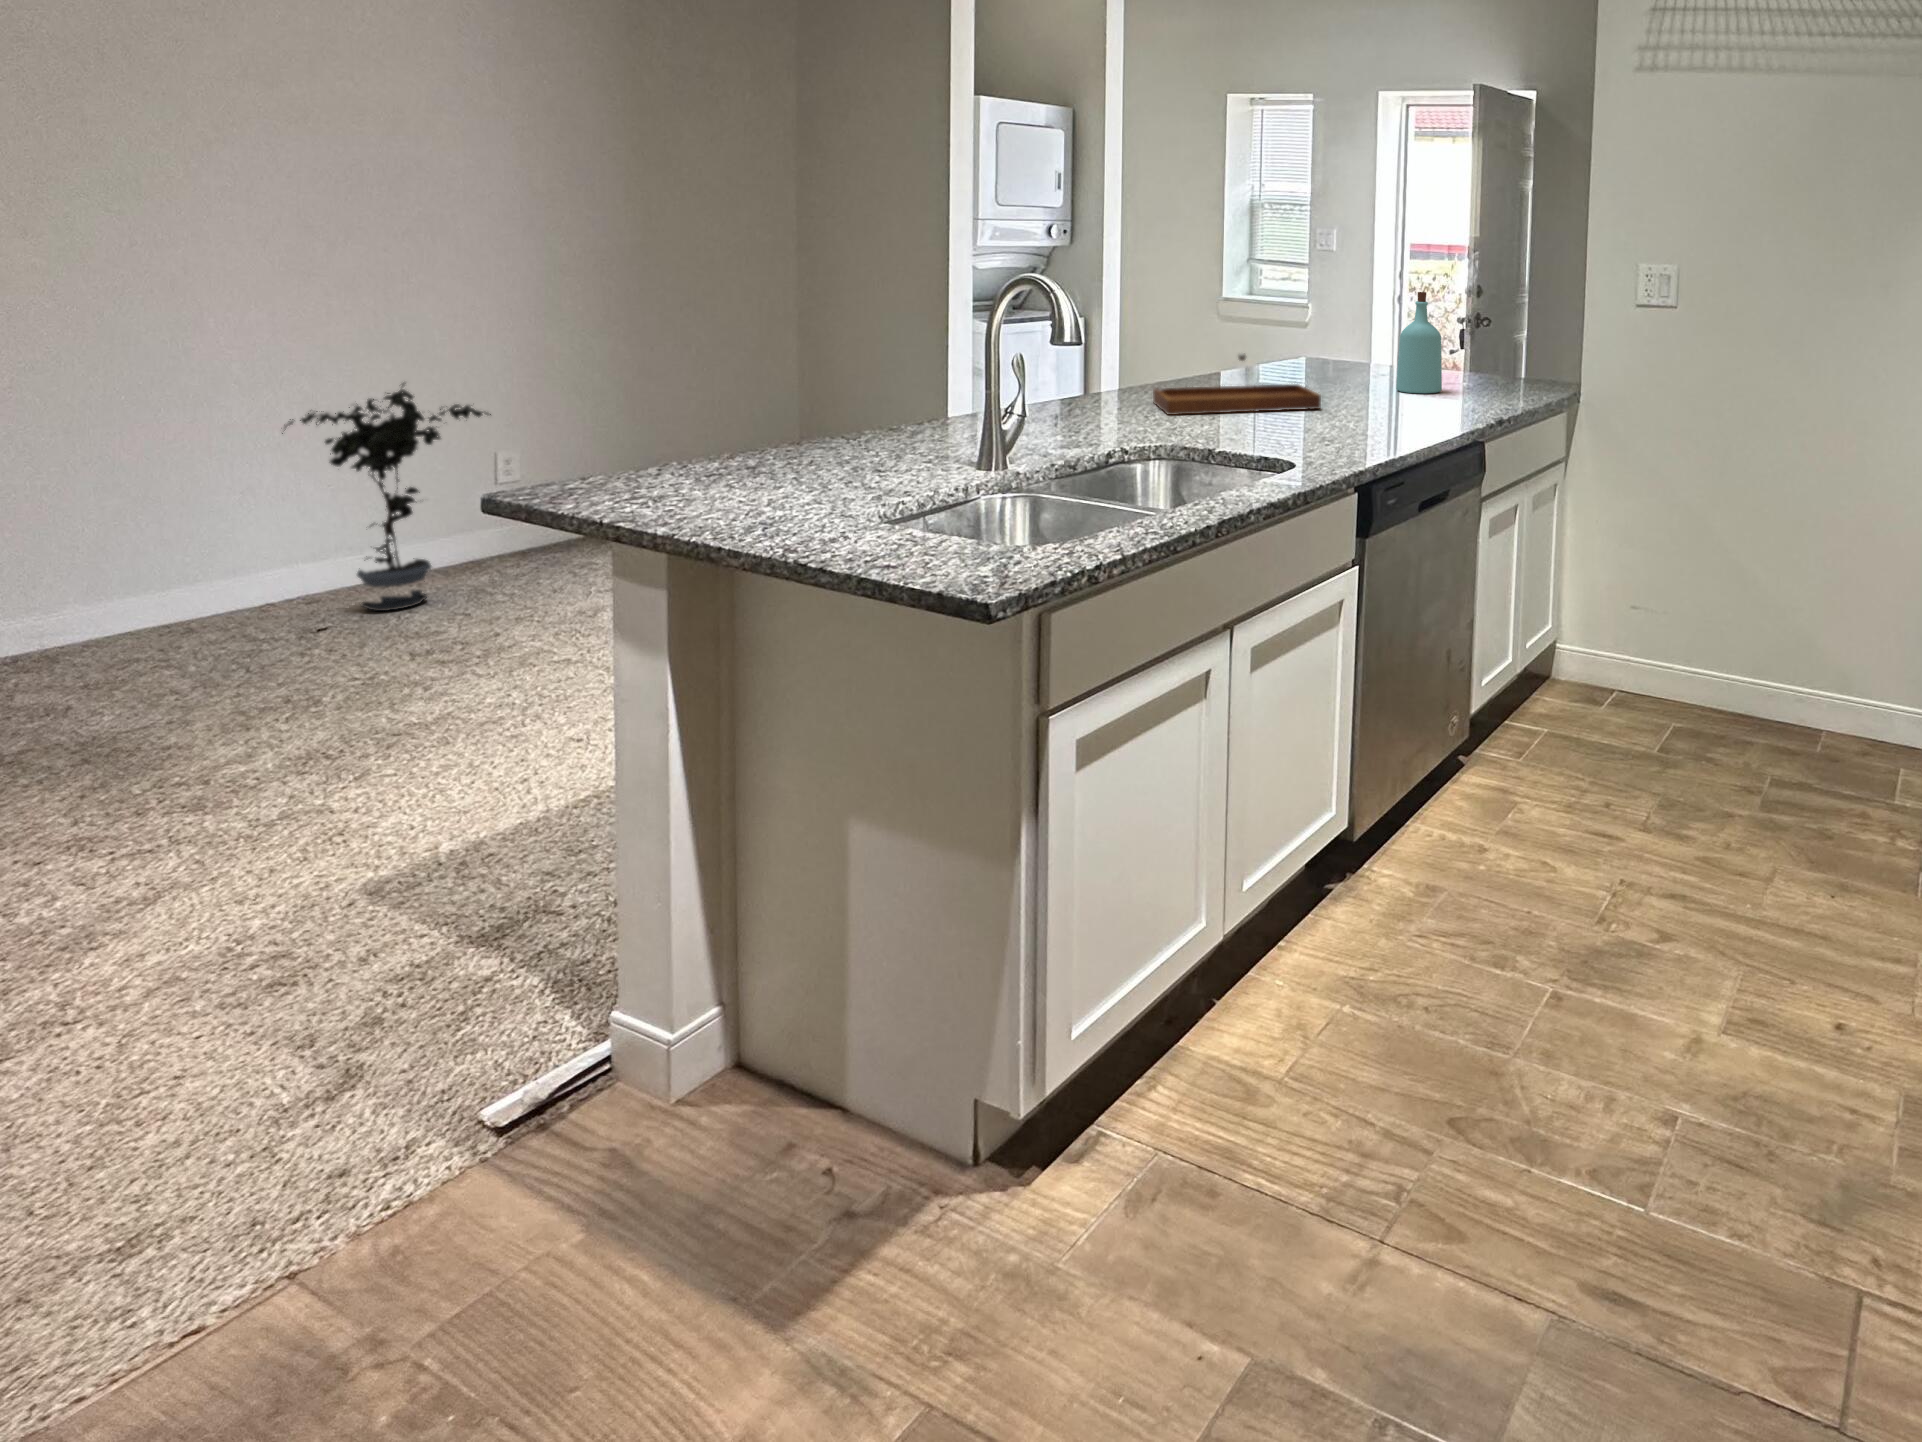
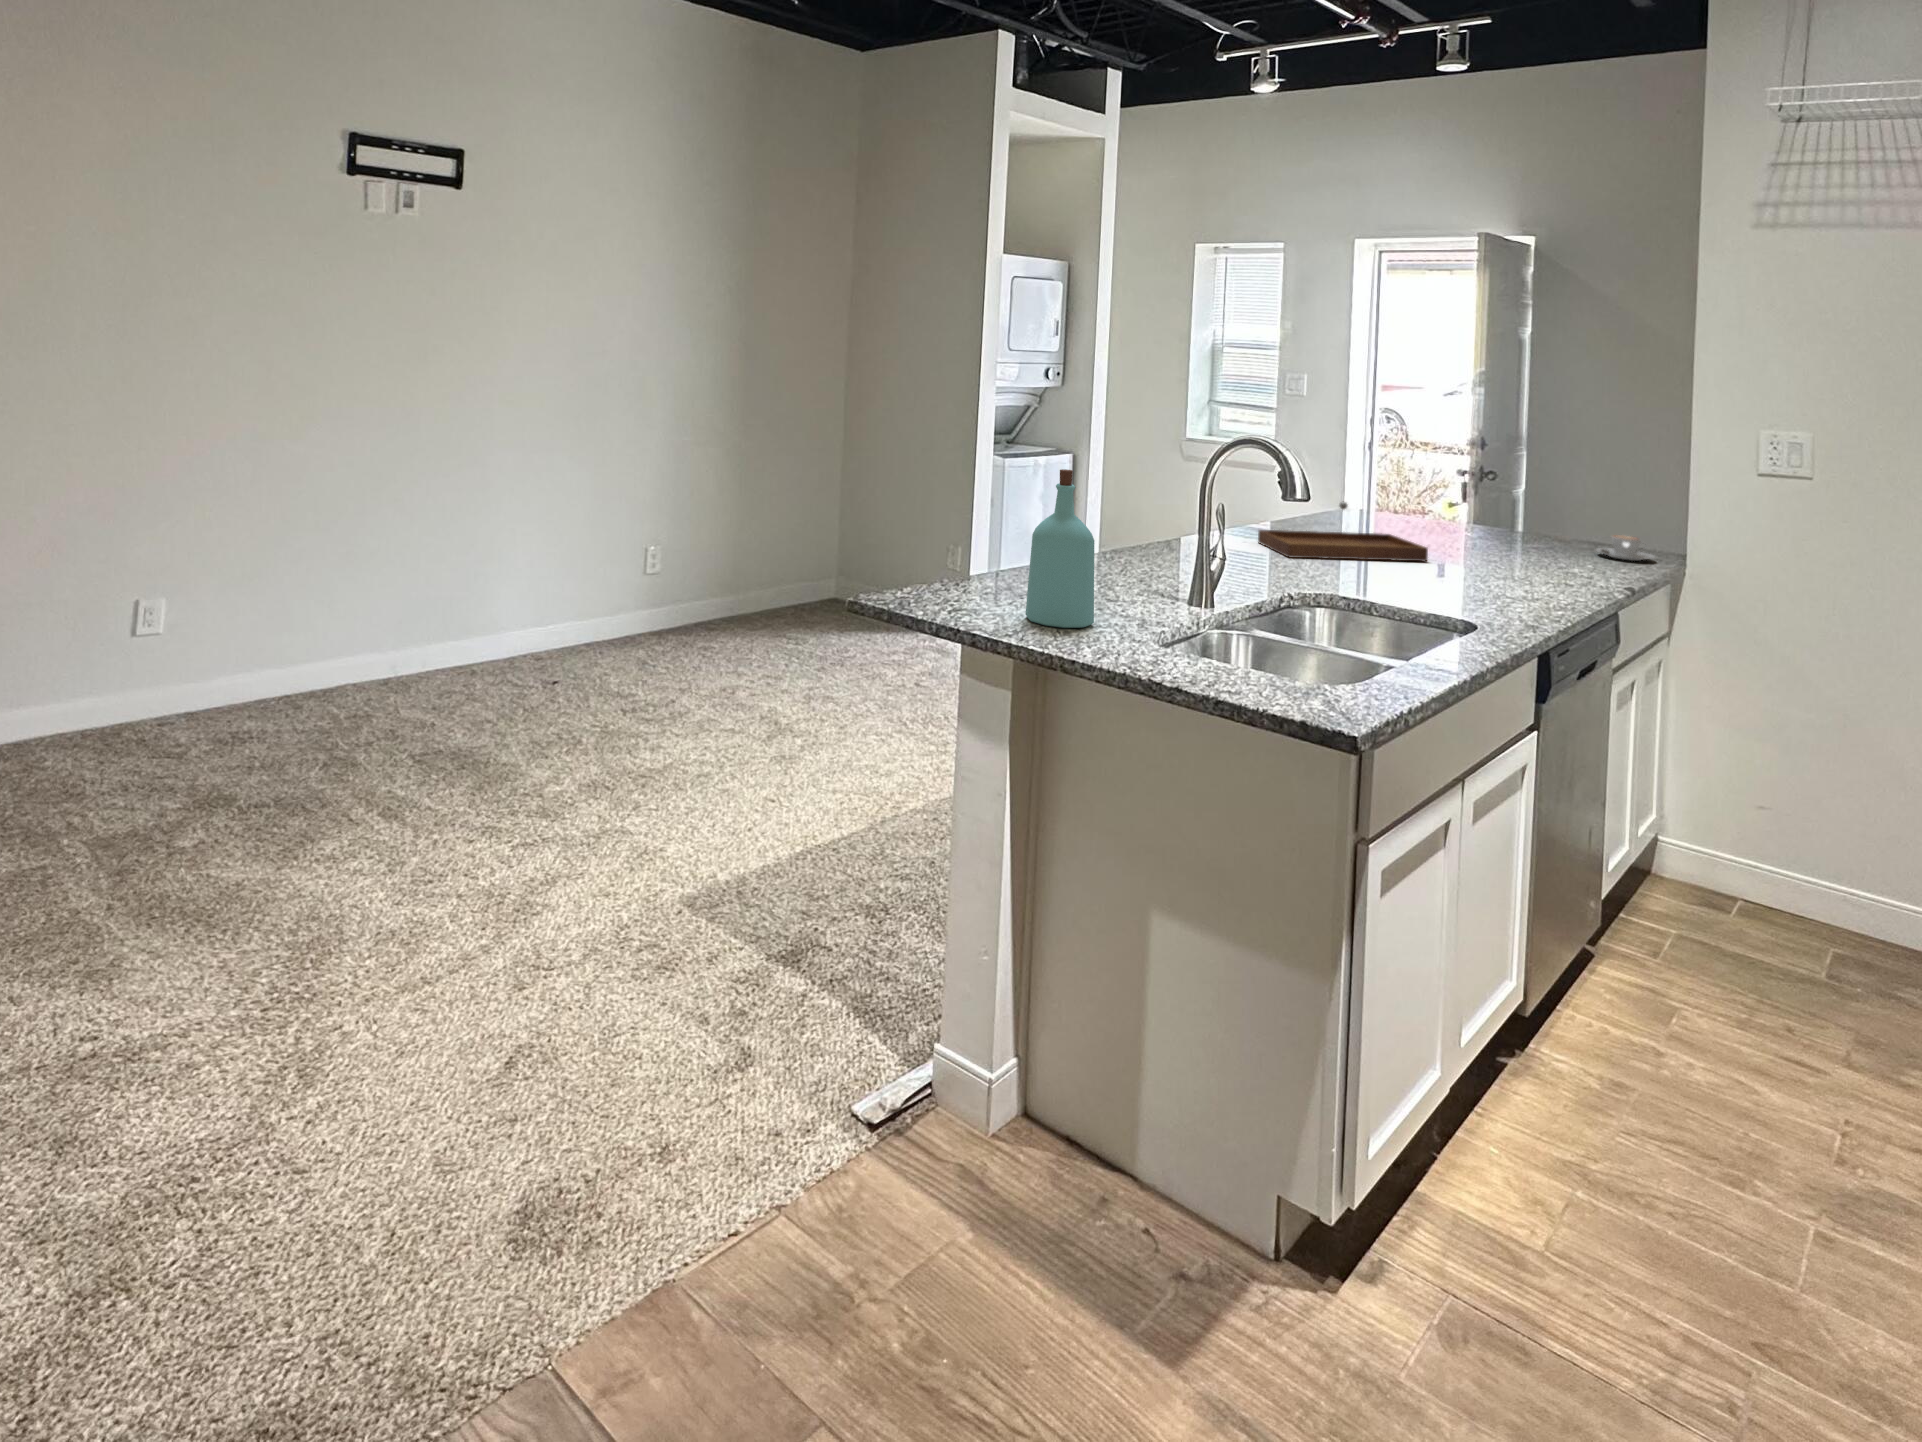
bottle: present [1396,292,1442,394] -> present [1026,469,1094,628]
coffee cup: none [1505,372,1553,395] -> present [1597,535,1654,561]
potted plant: present [282,383,491,611] -> none [548,478,665,655]

